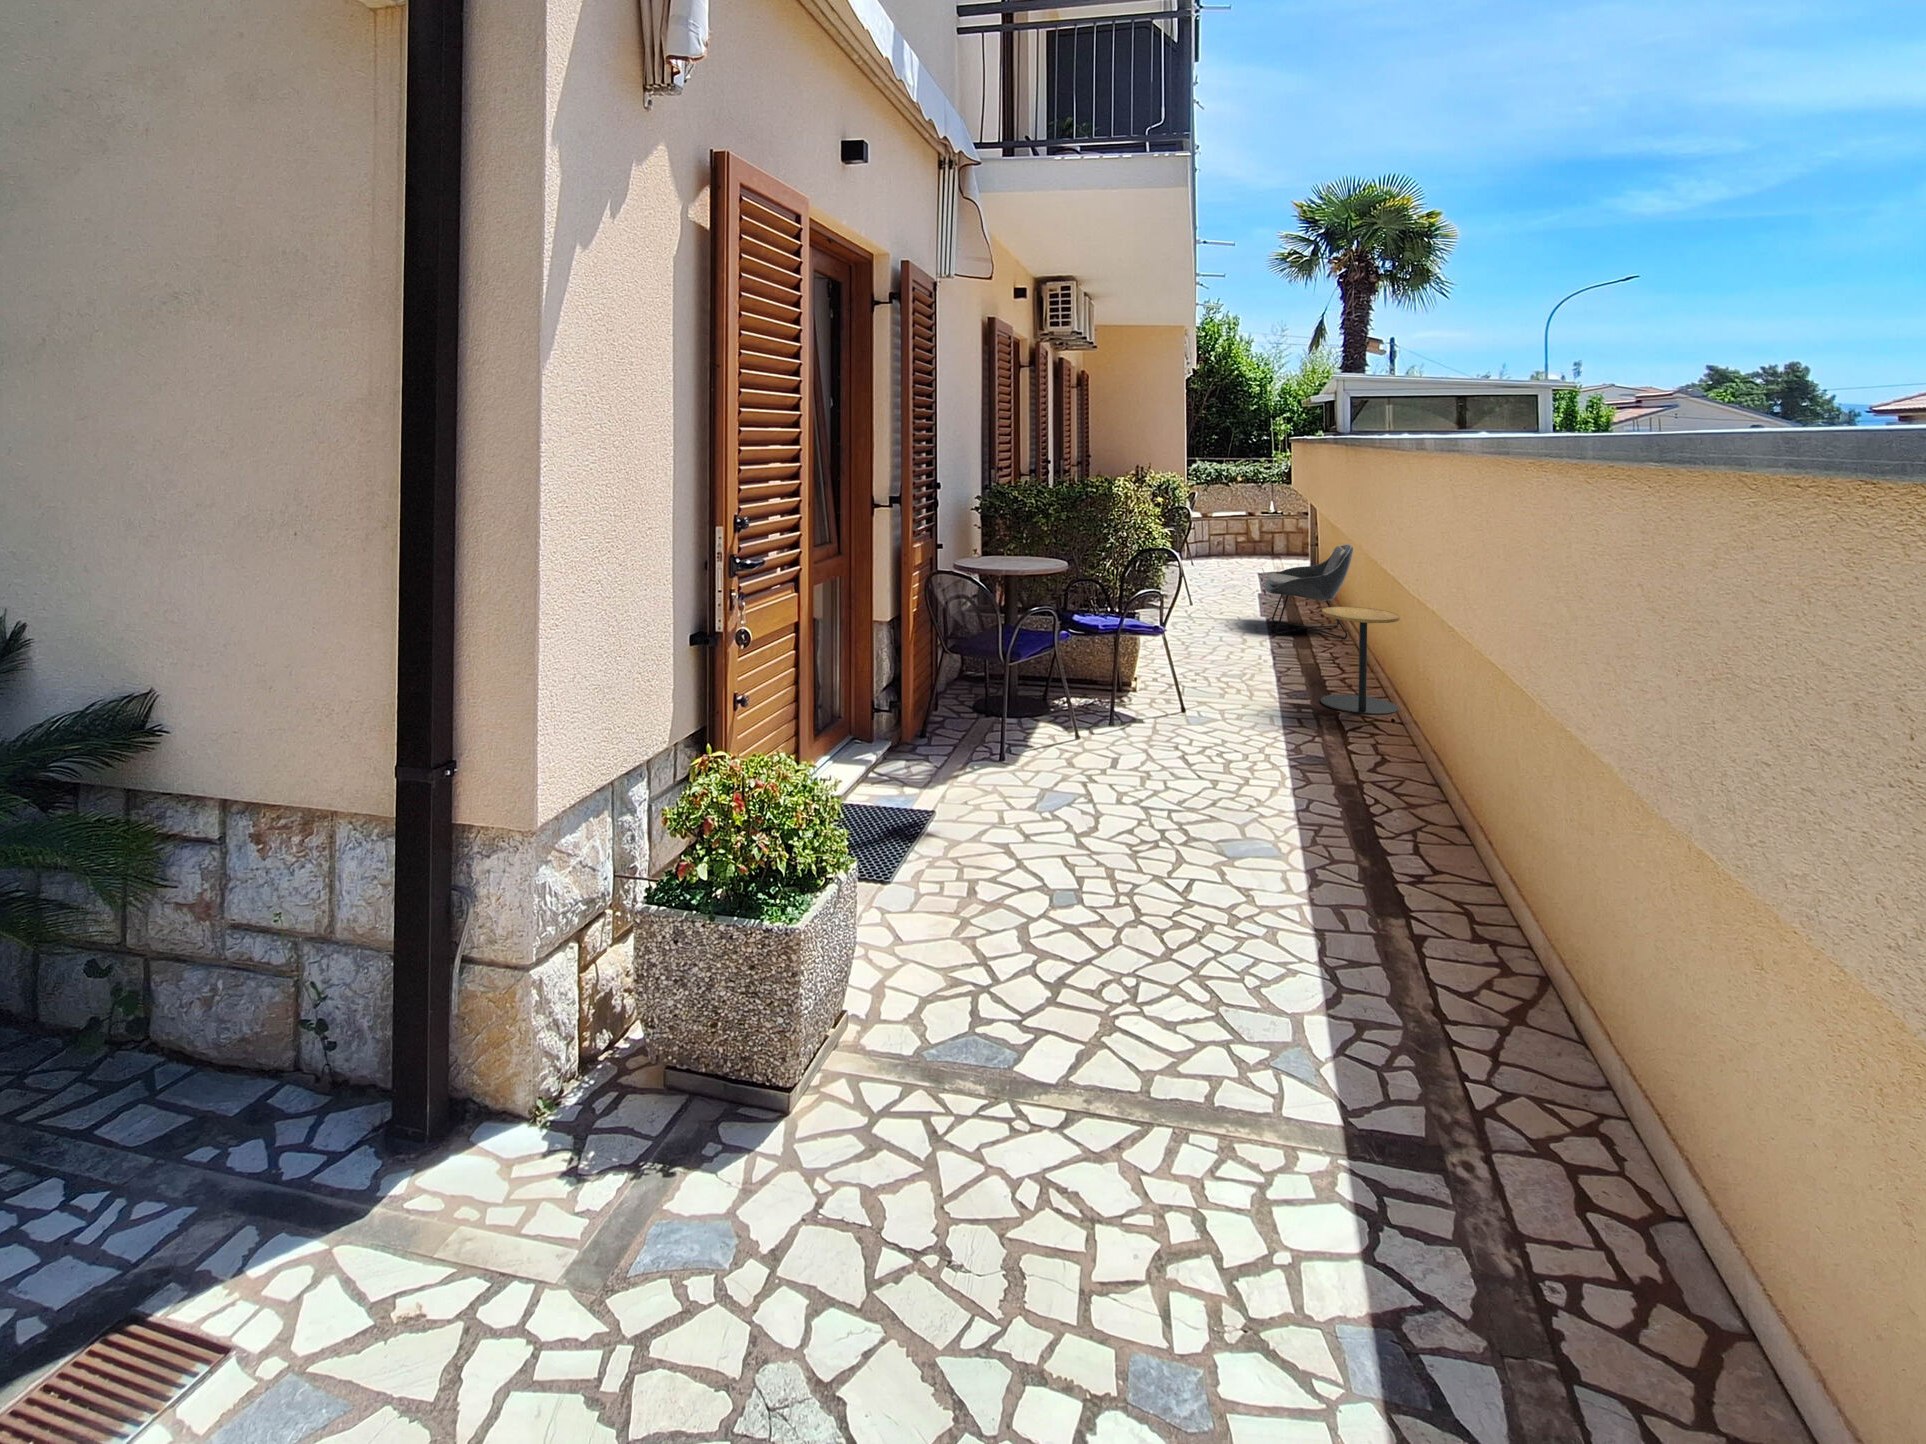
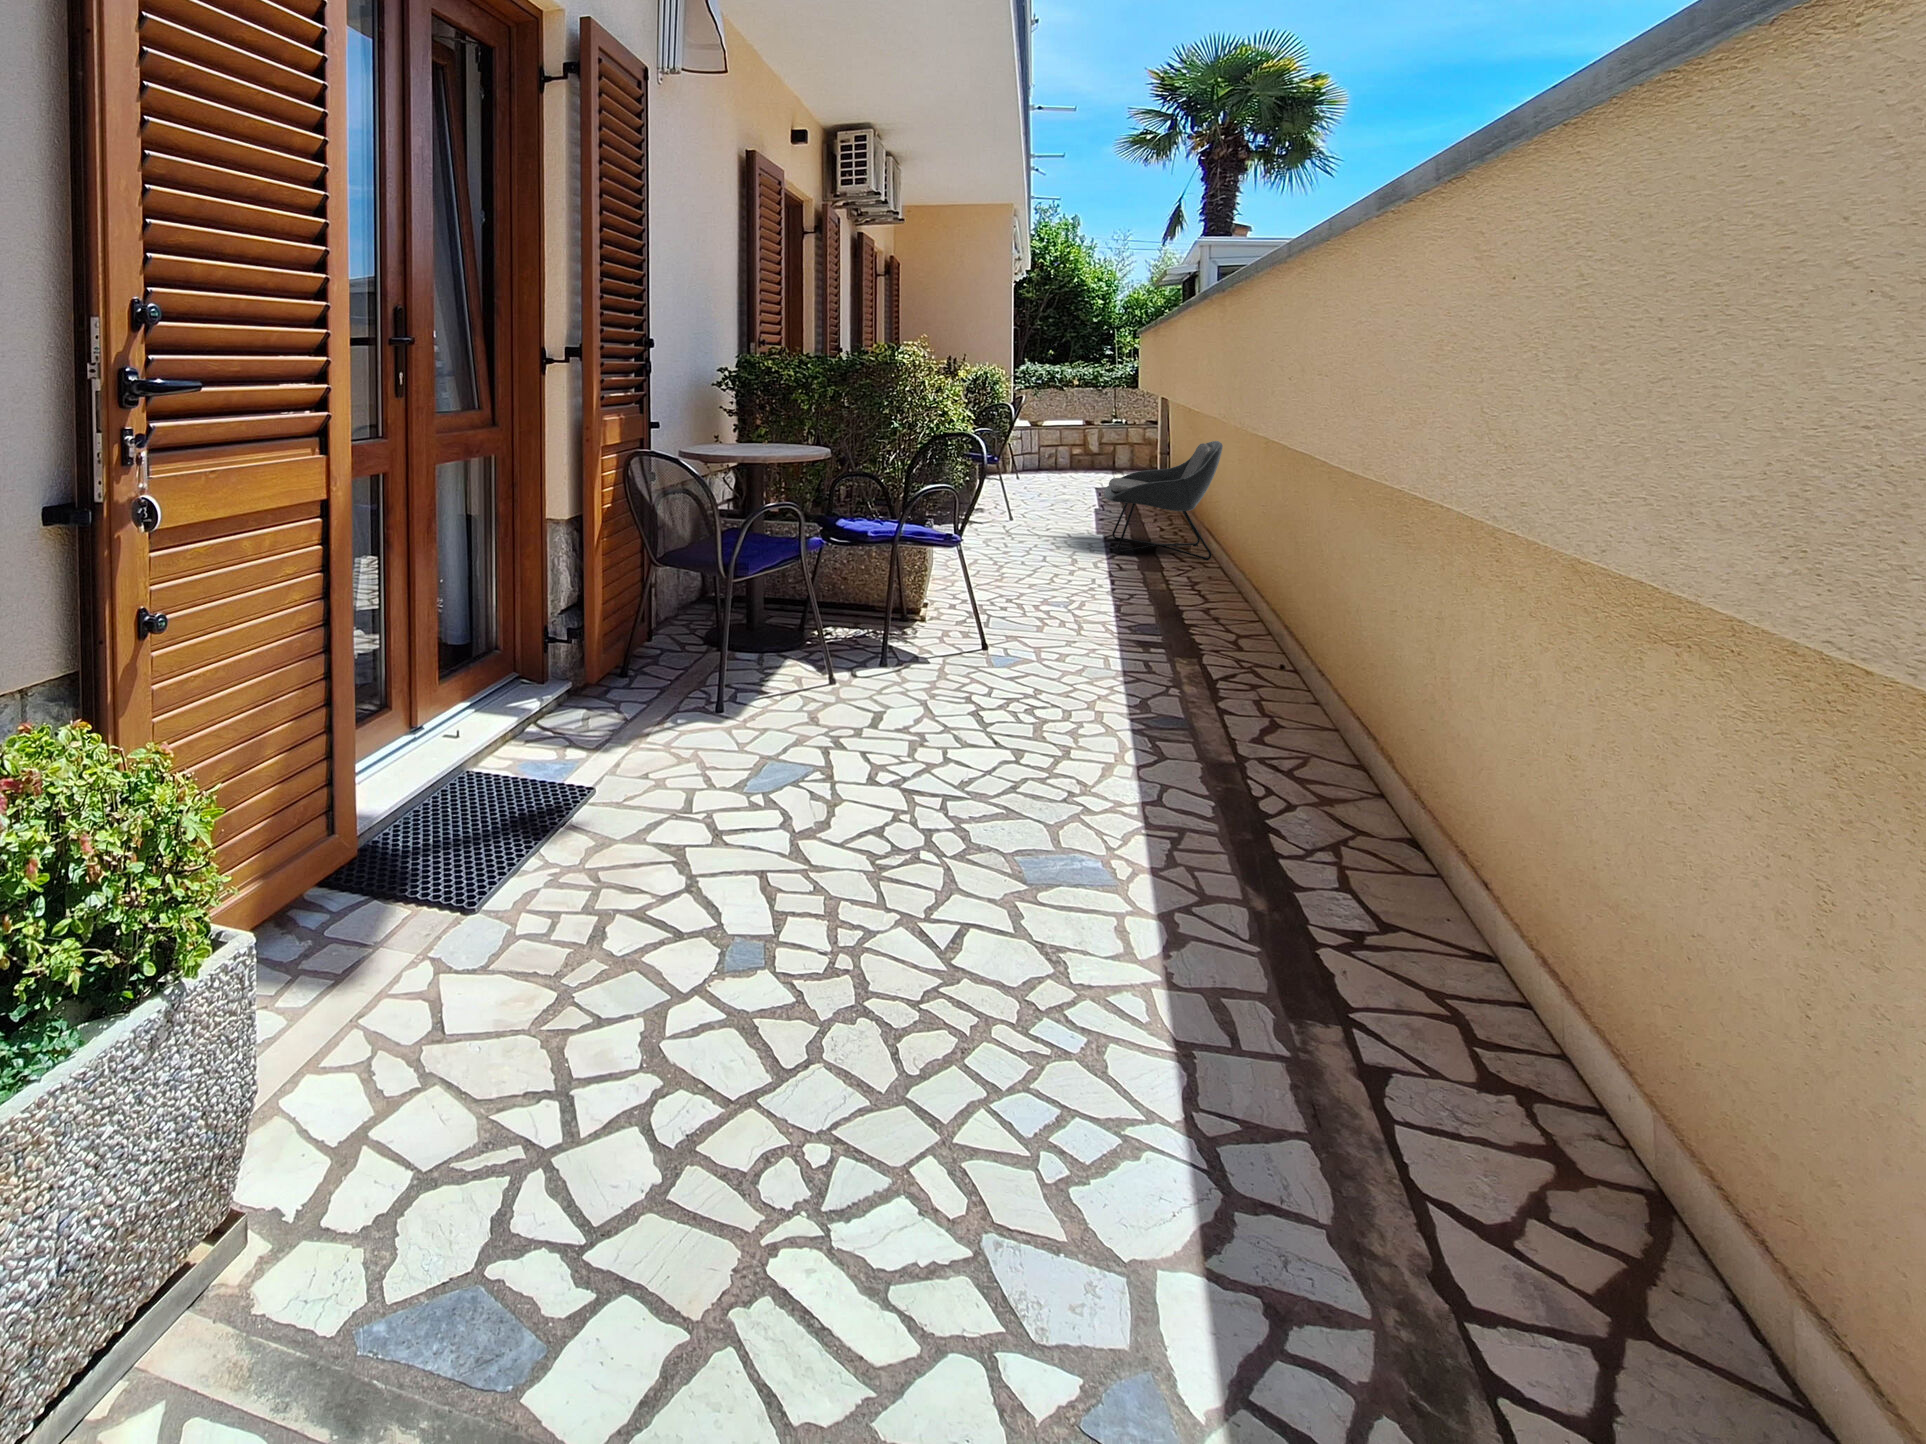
side table: present [1321,606,1400,715] -> none [1178,512,1296,660]

